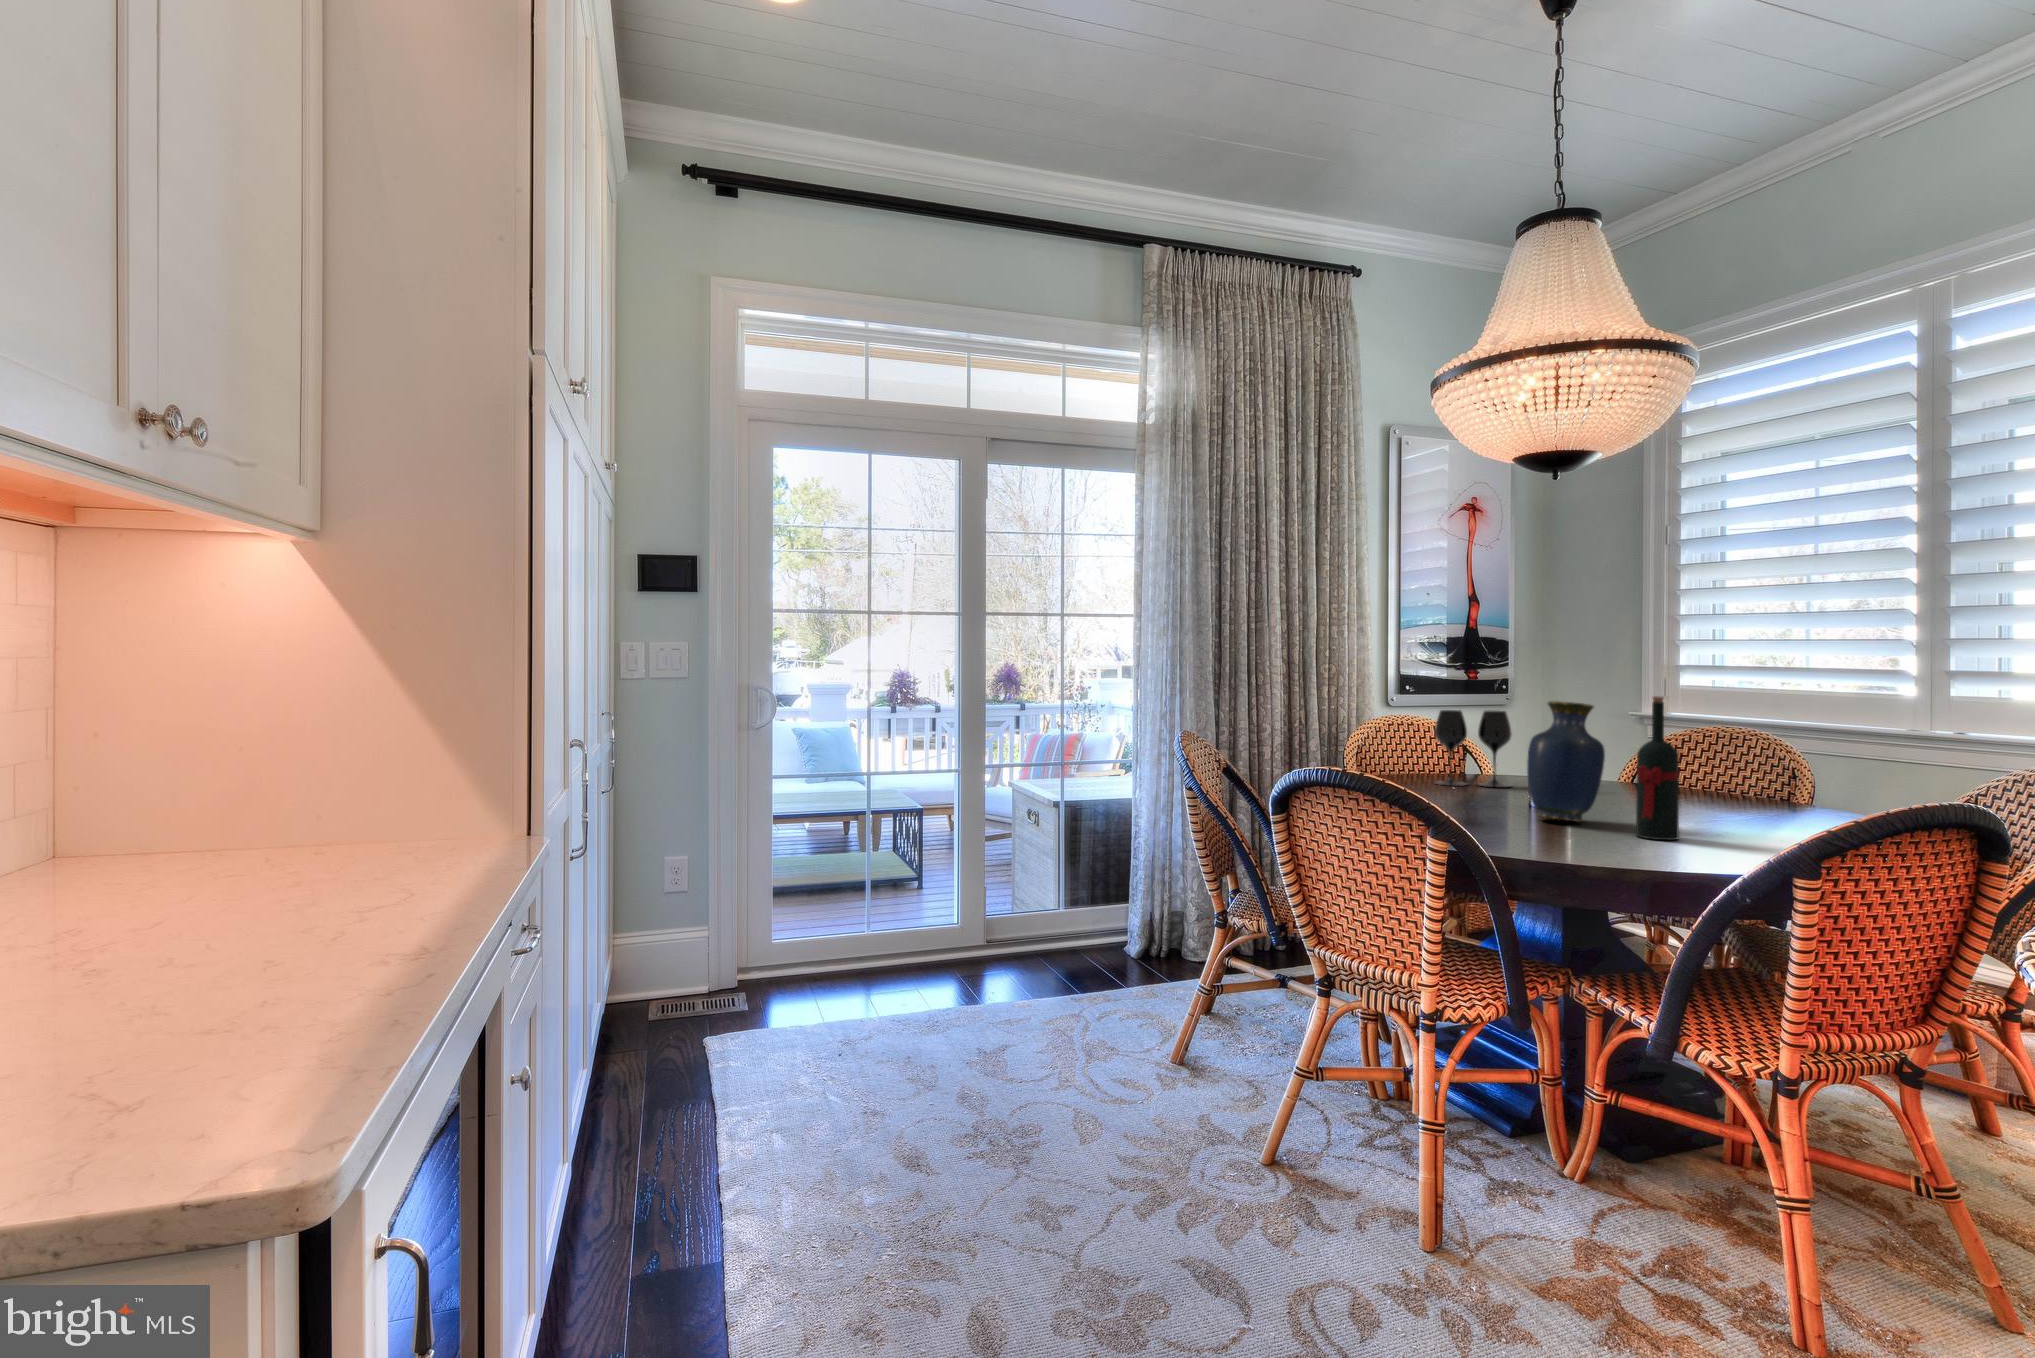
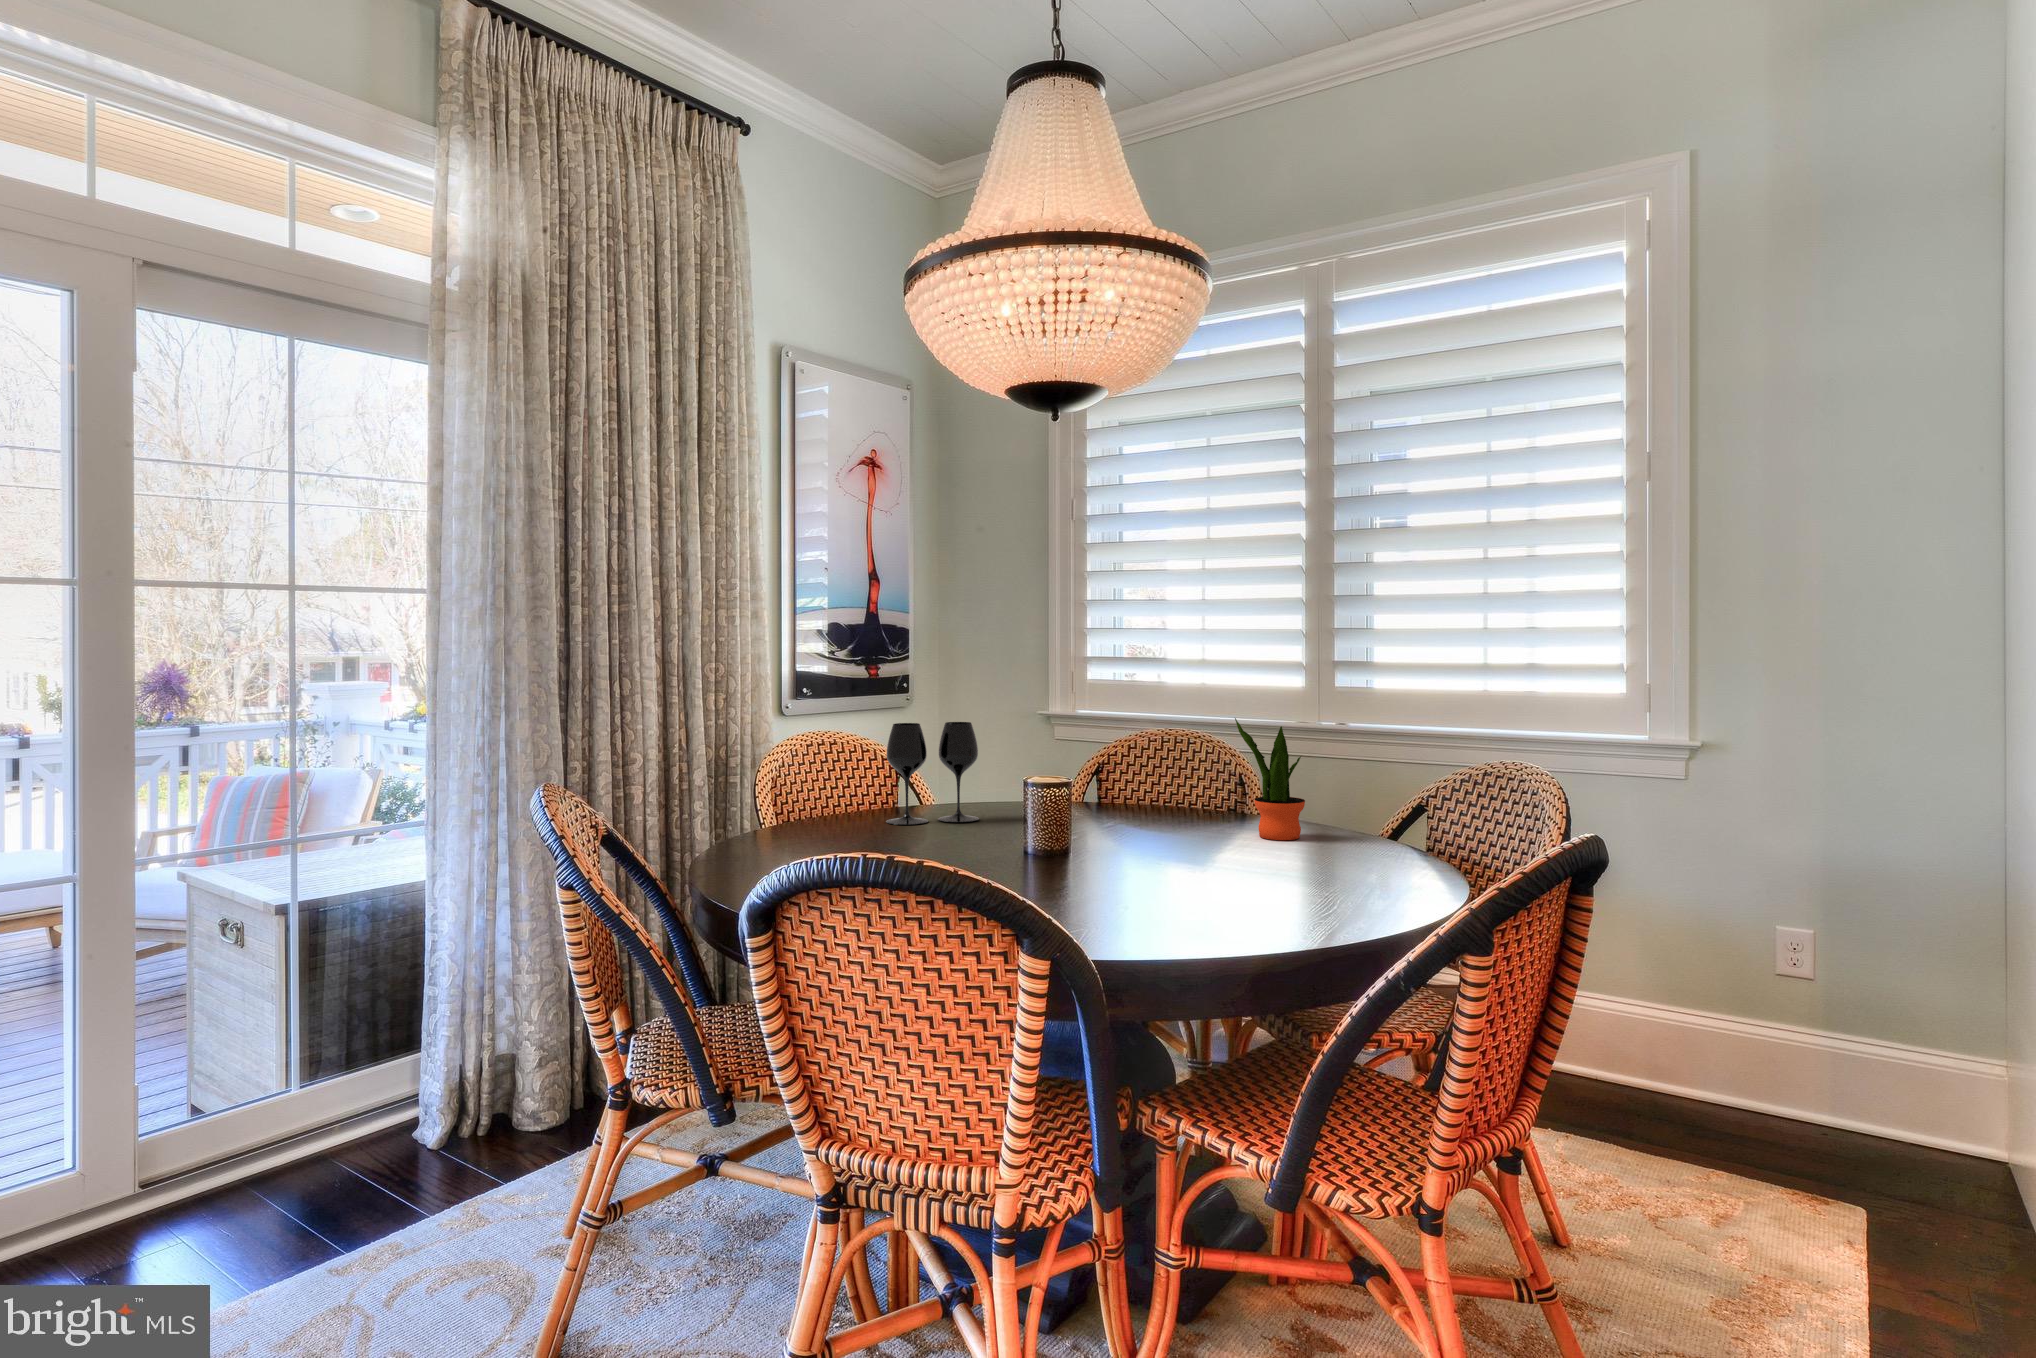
wine bottle: present [1636,696,1679,840] -> none [1191,707,1240,893]
vase: present [1527,701,1605,822] -> none [1050,715,1140,875]
potted plant: none [1741,712,1813,820] -> present [1235,718,1305,840]

